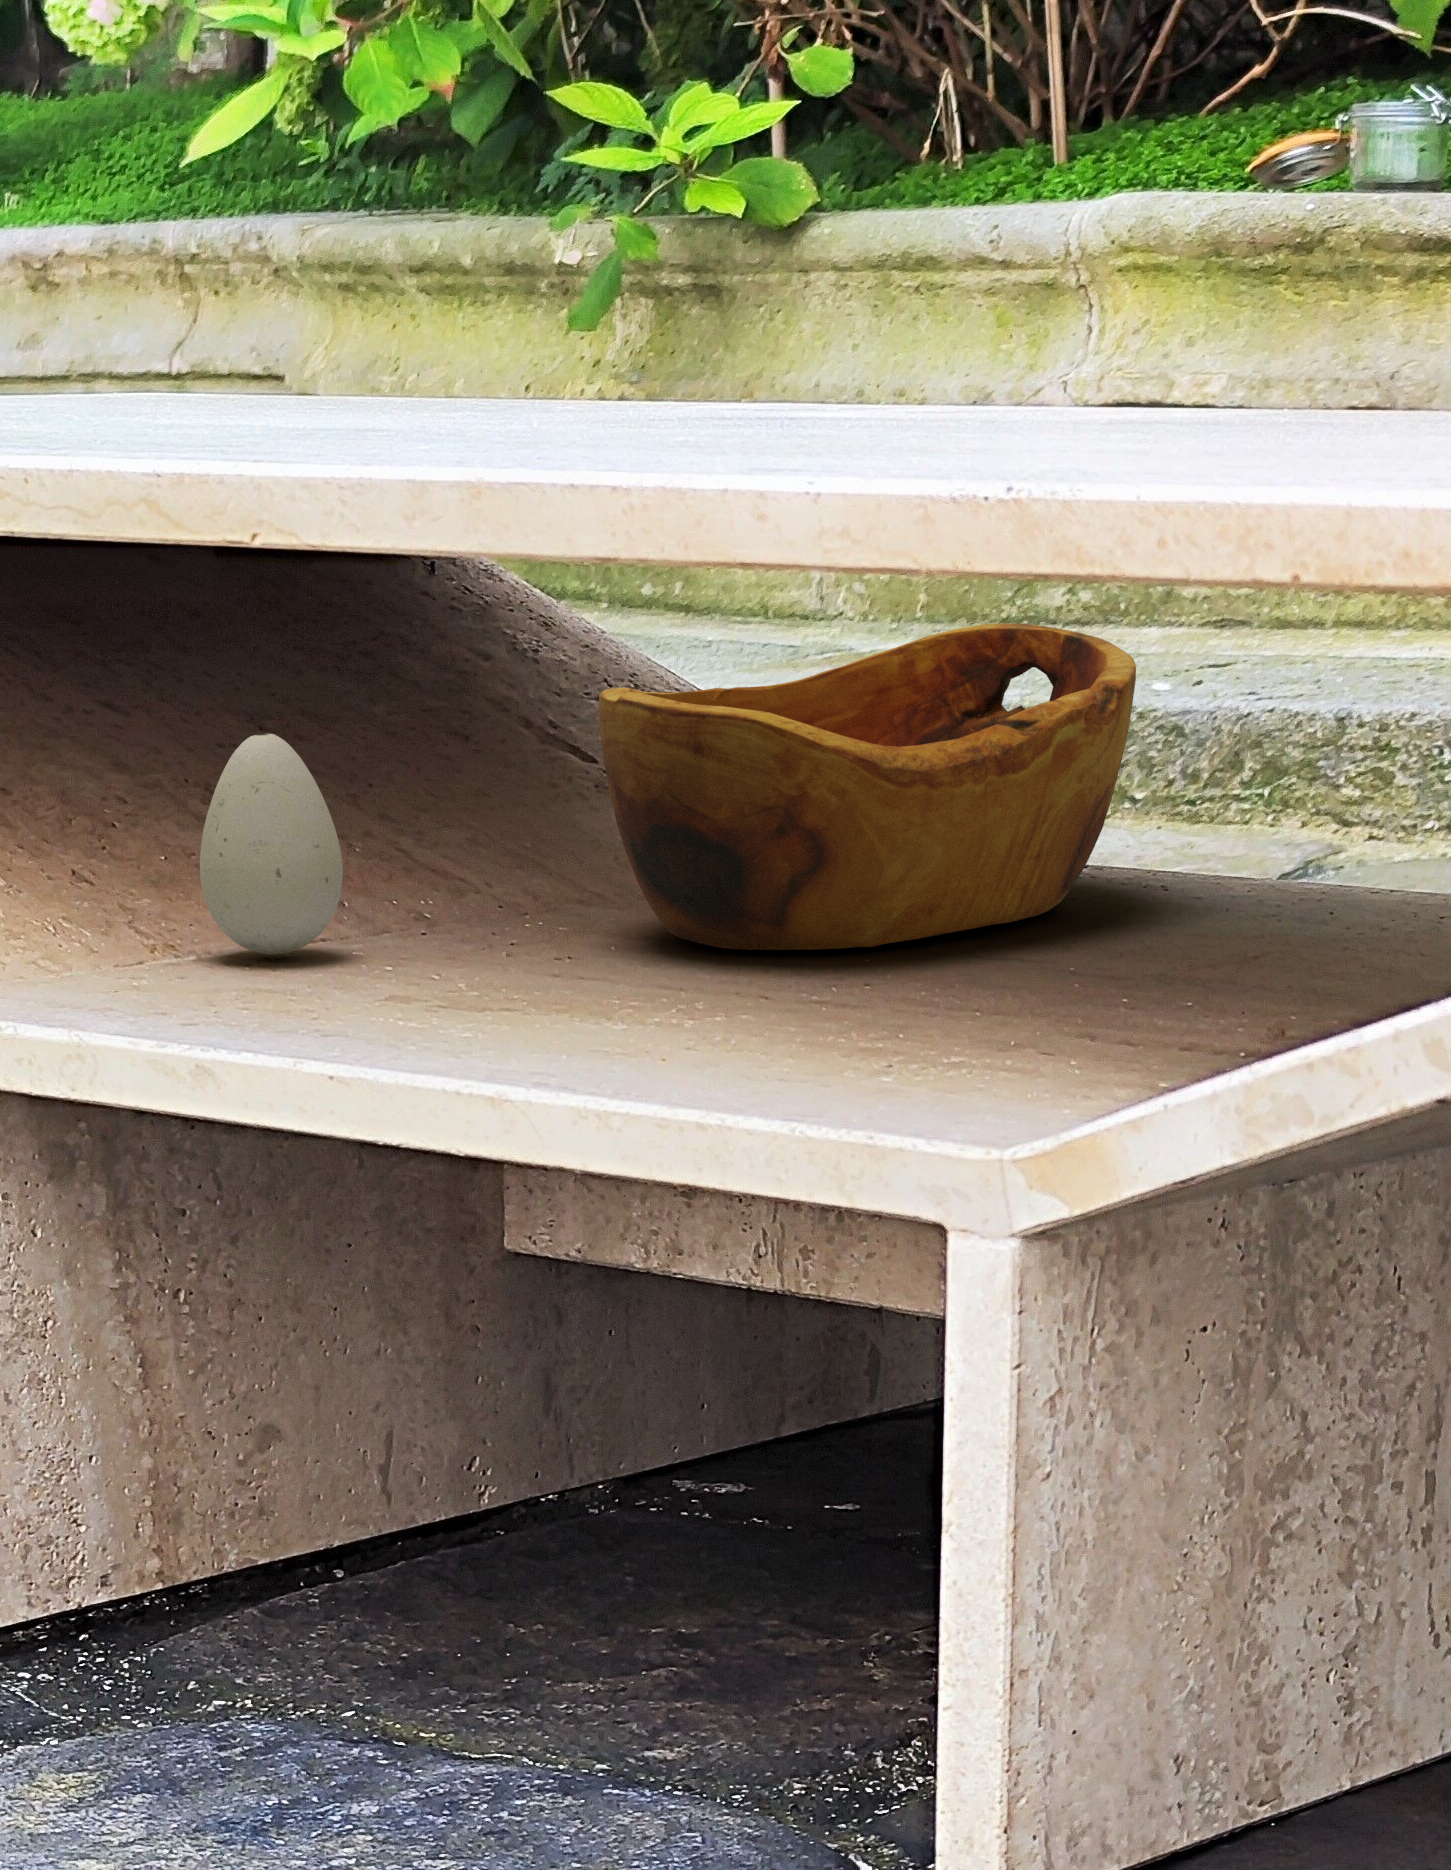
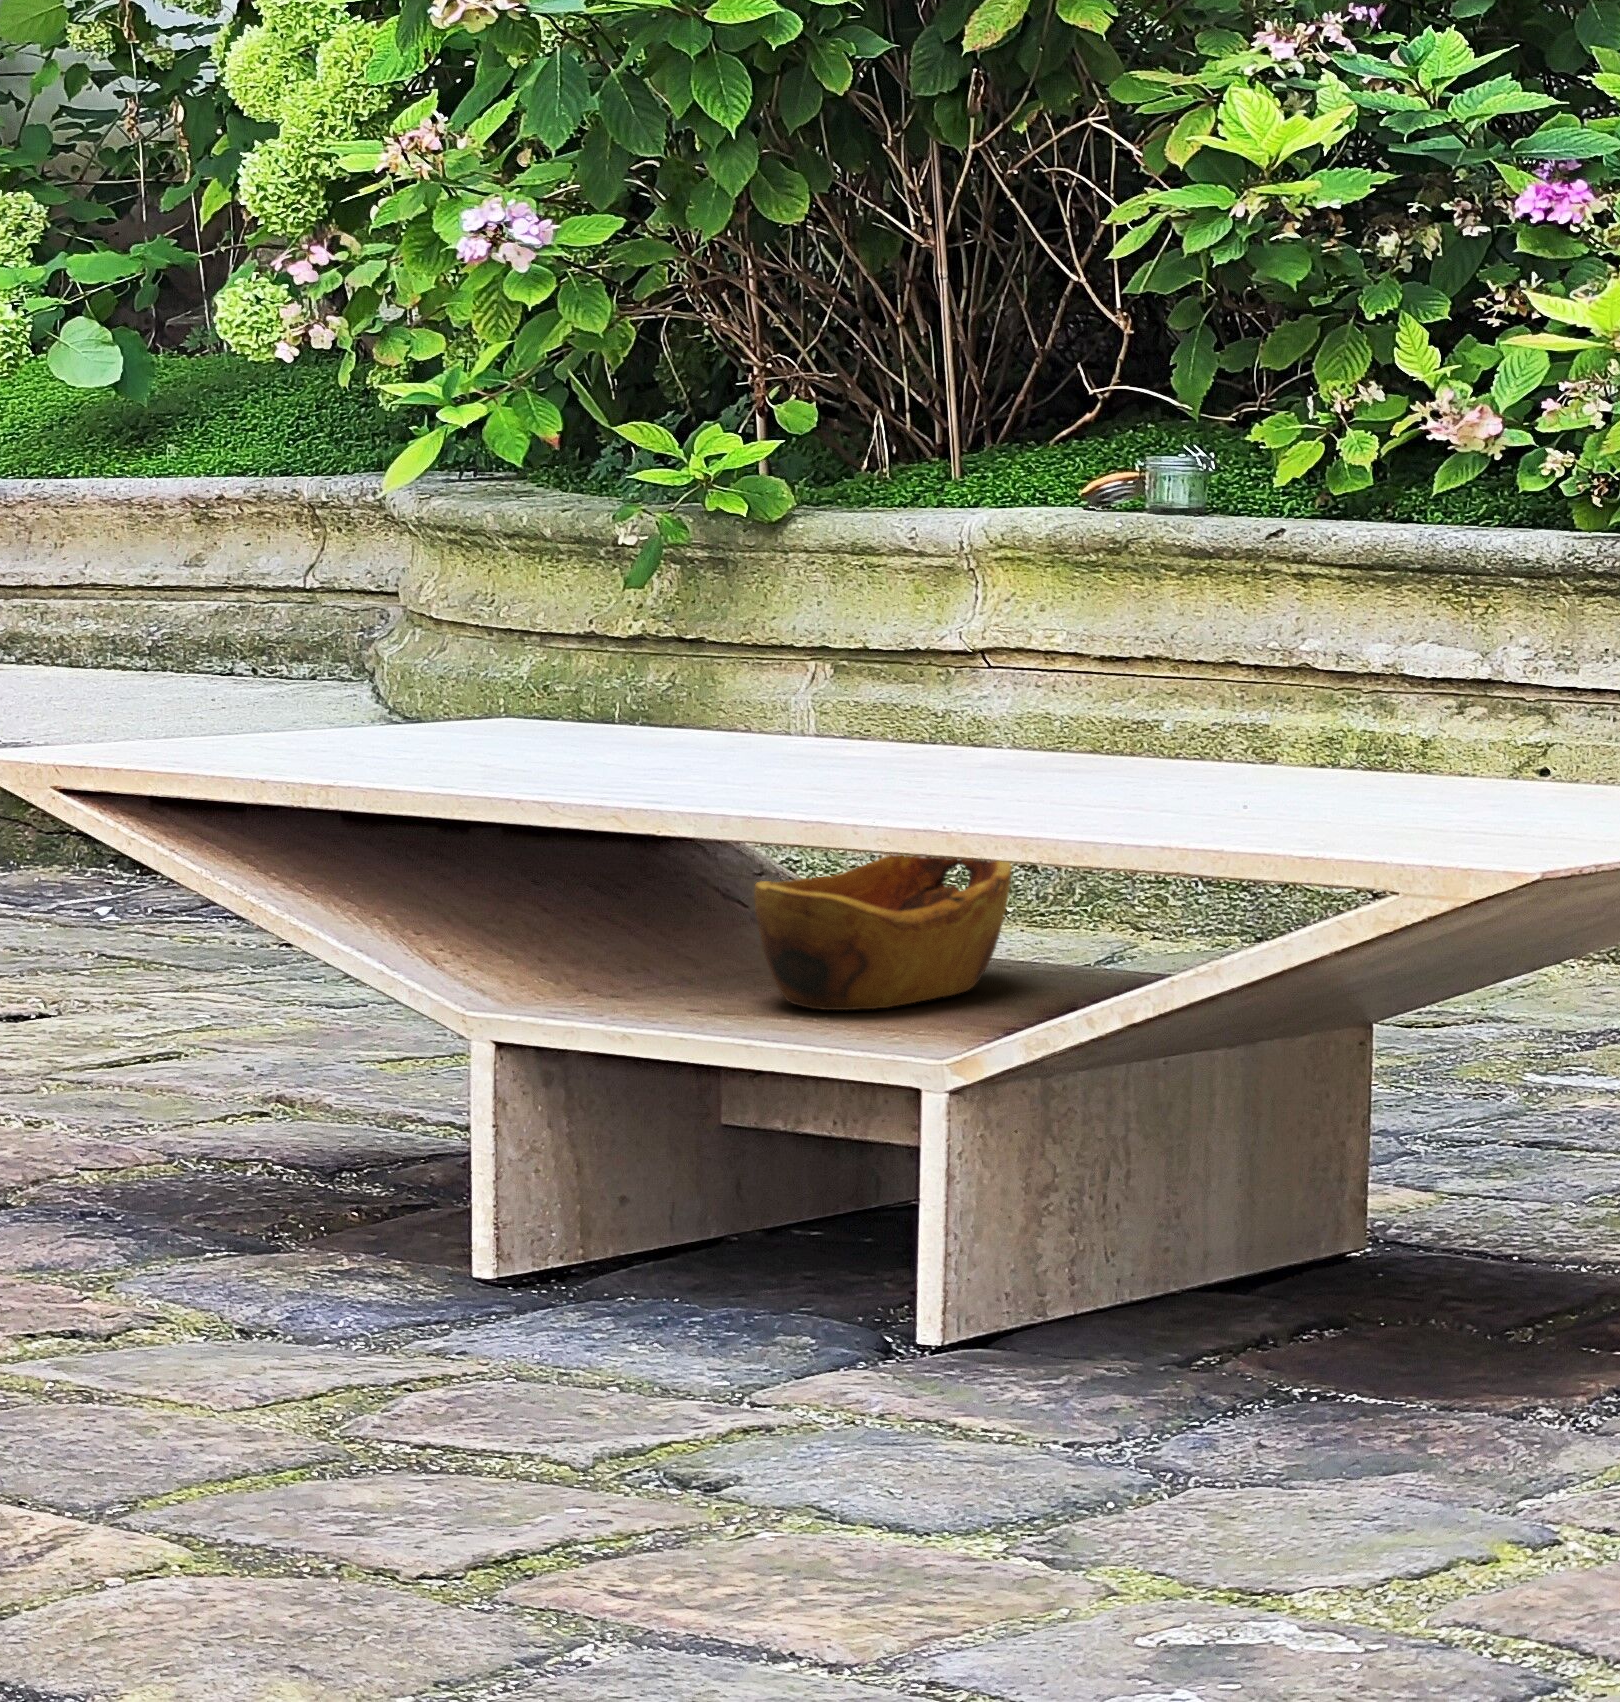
decorative egg: present [200,734,343,955] -> none [563,905,632,1014]

